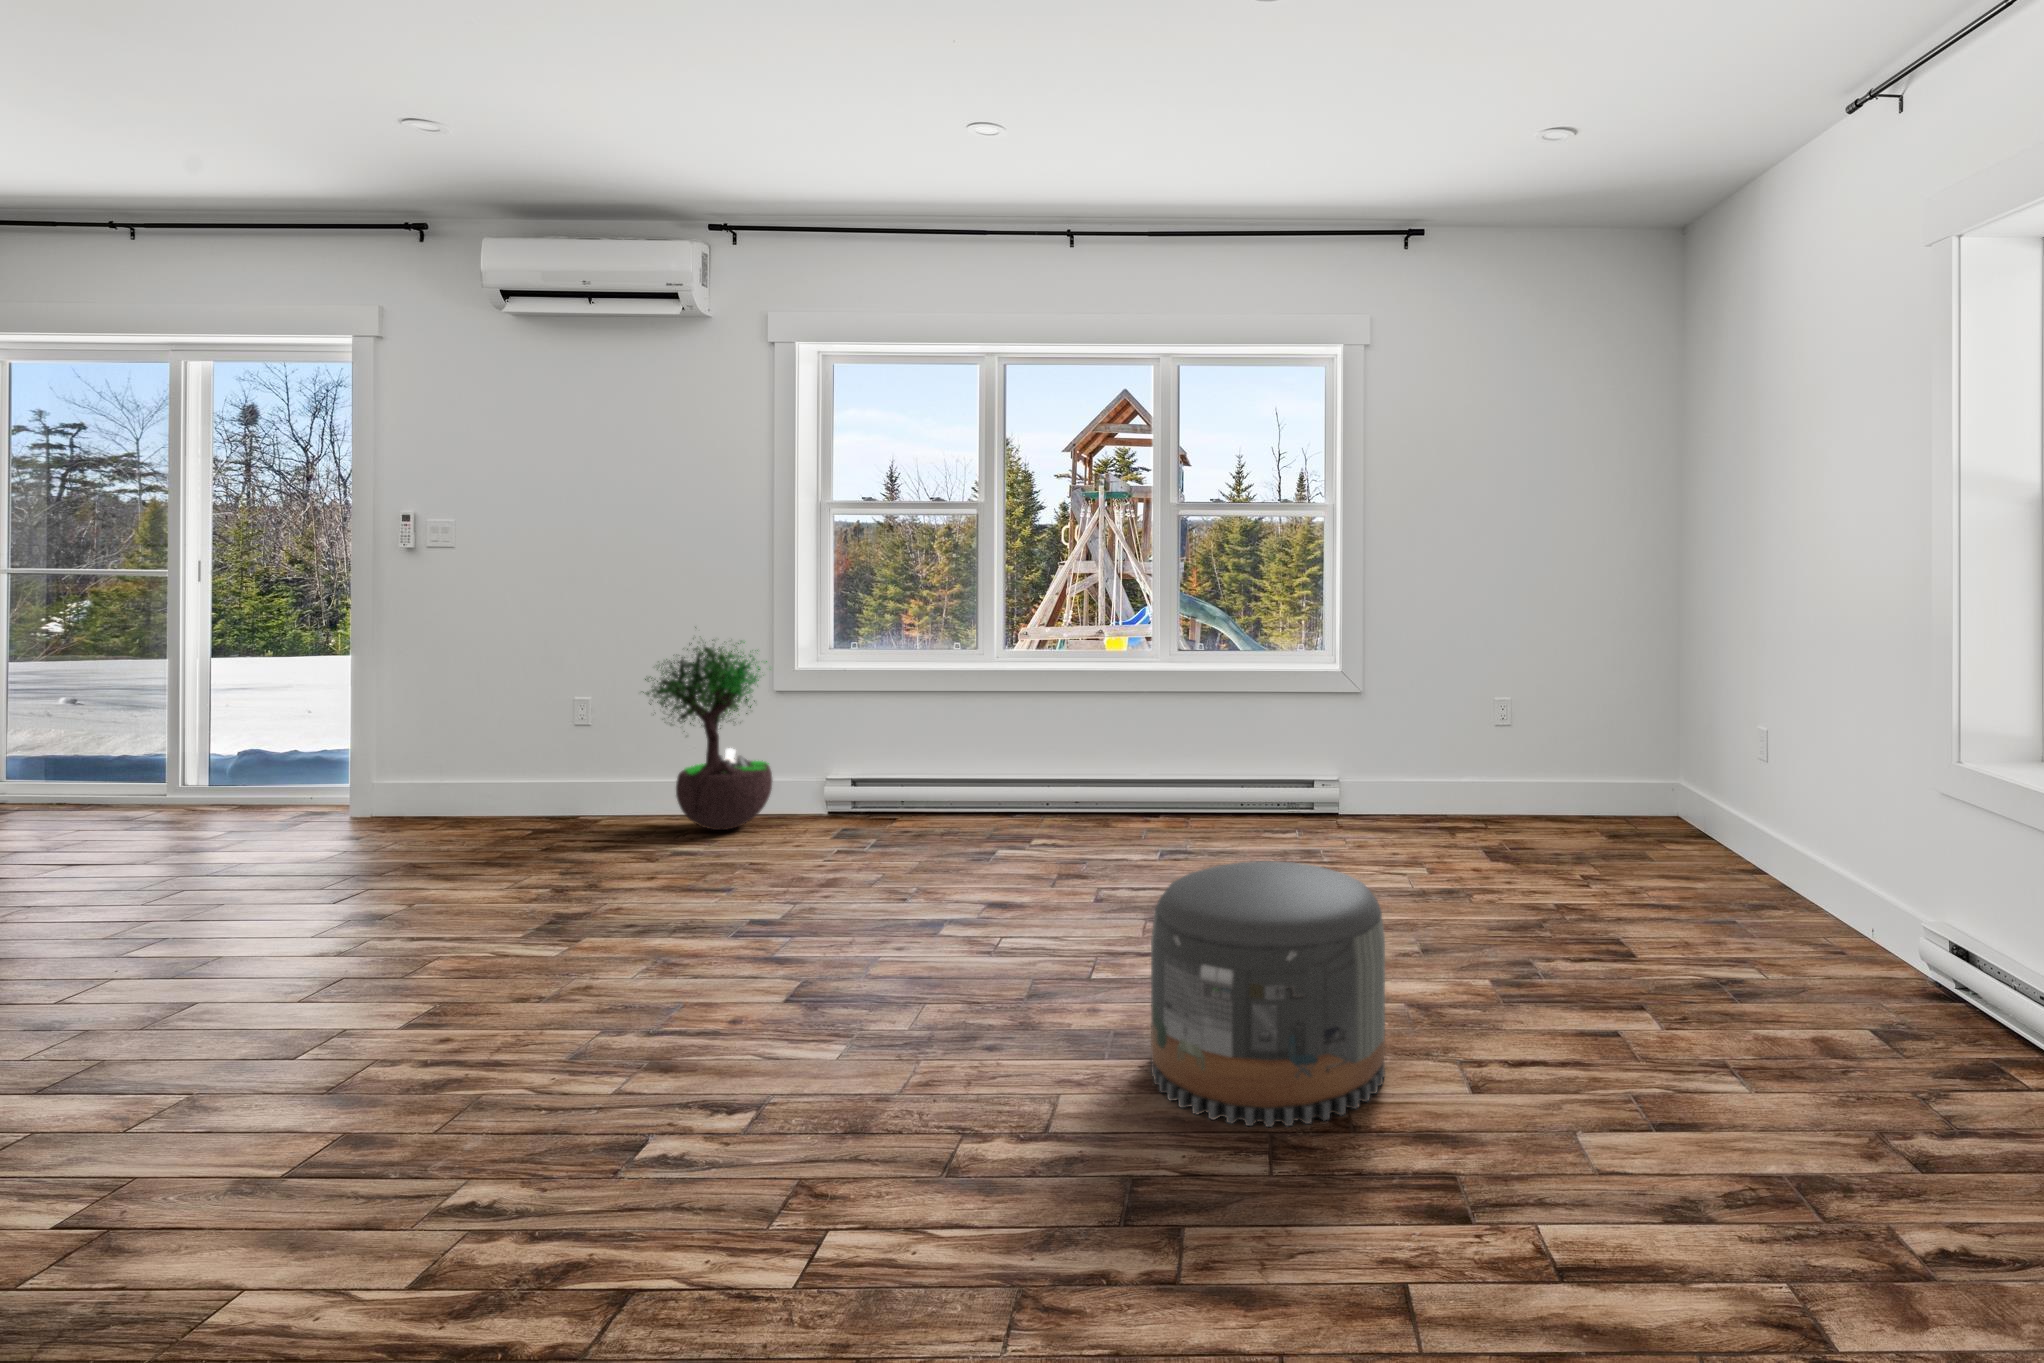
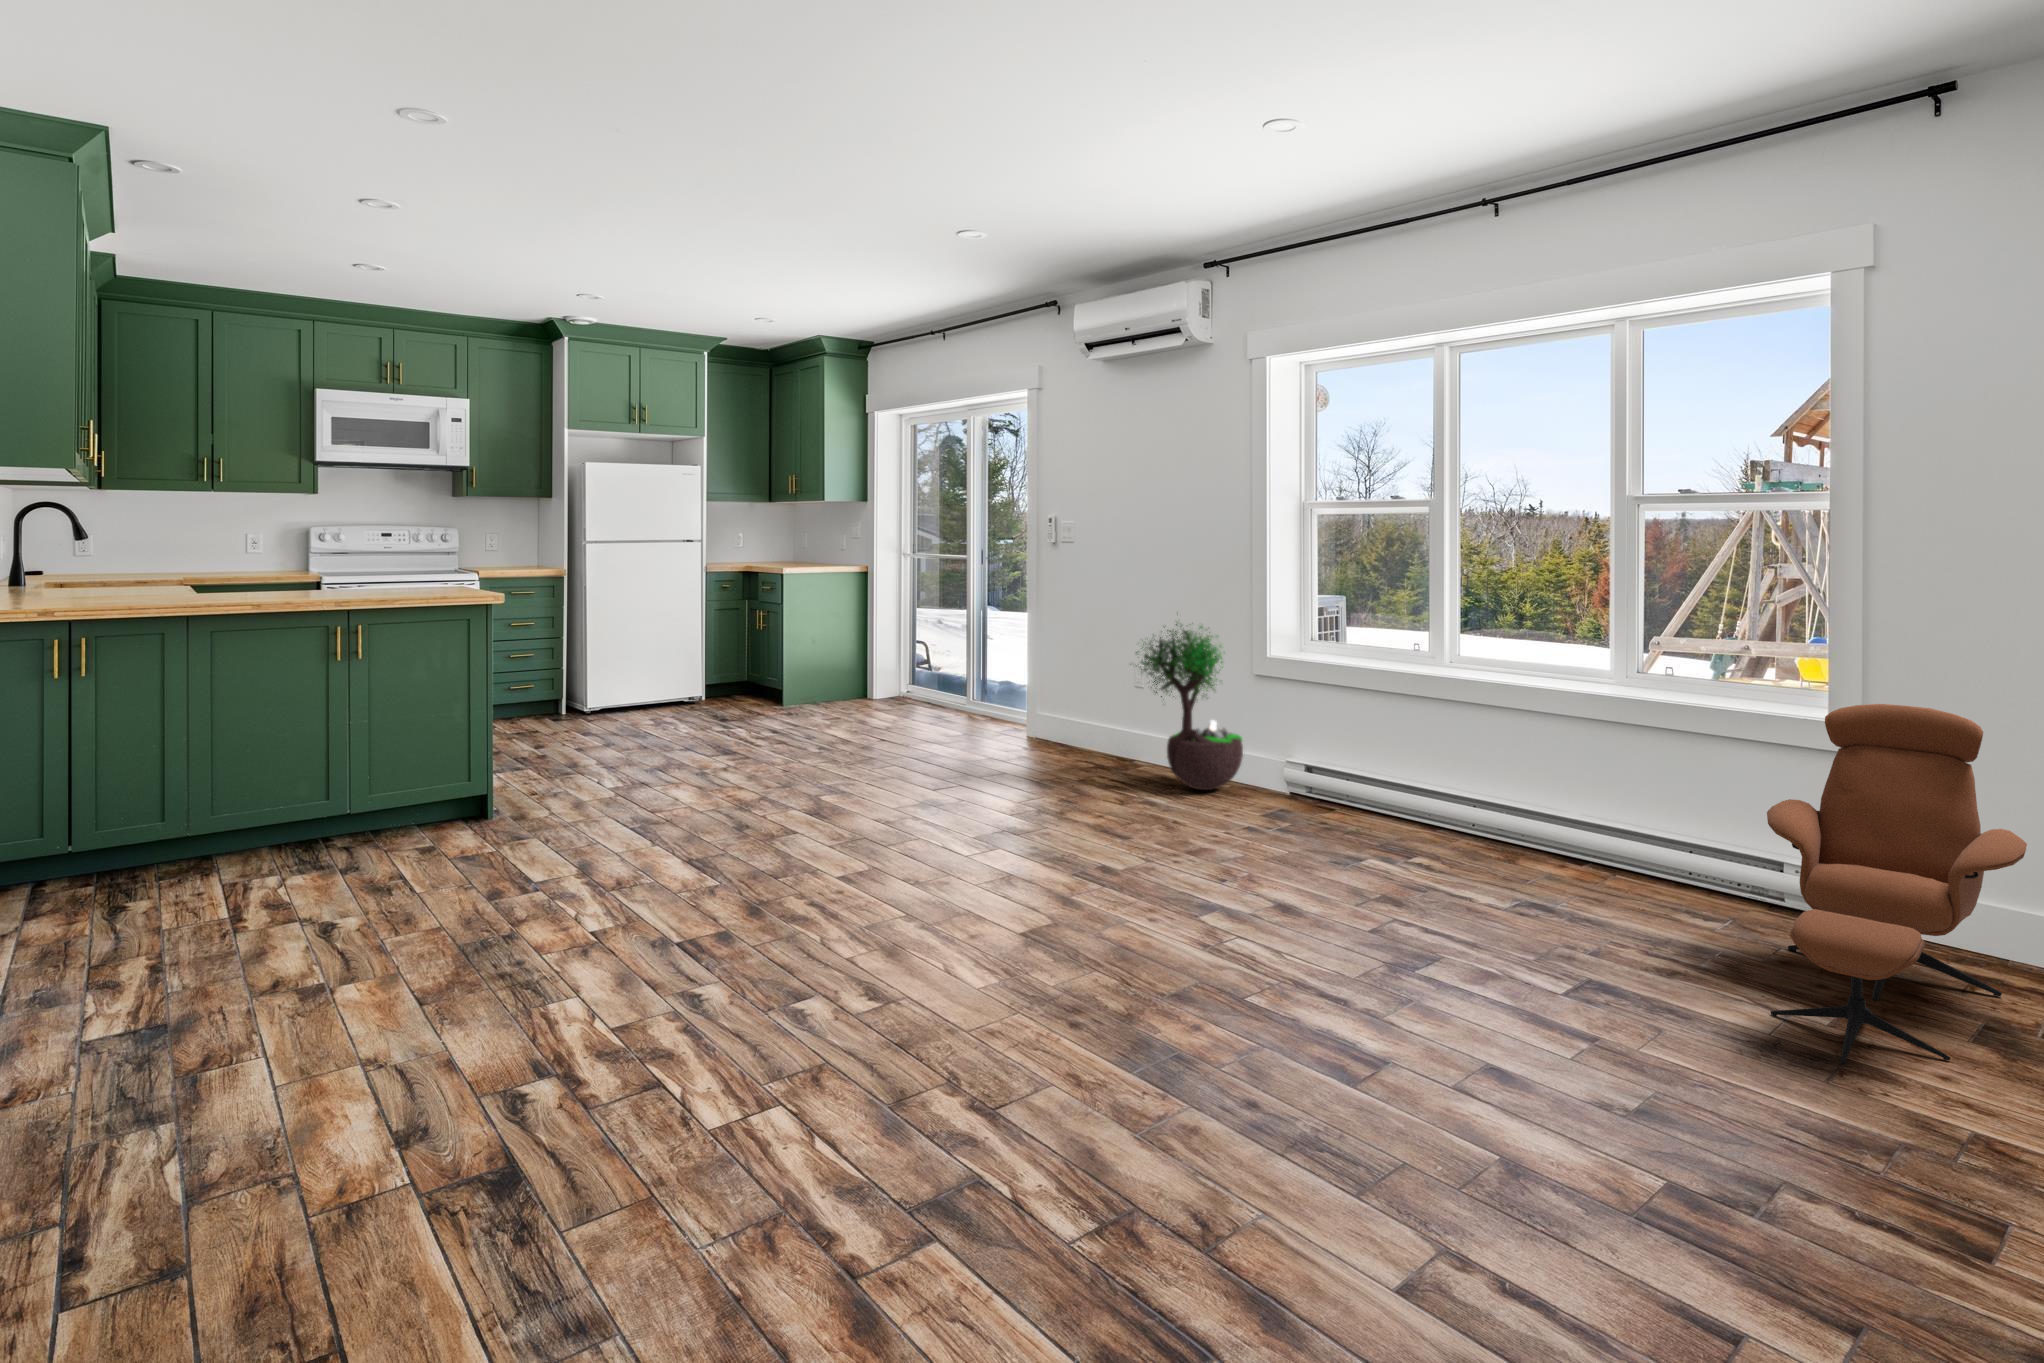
lounge chair: none [1334,653,1497,891] -> present [1767,704,2027,1064]
pouf: present [1151,861,1385,1127] -> none [1108,910,1377,1231]

